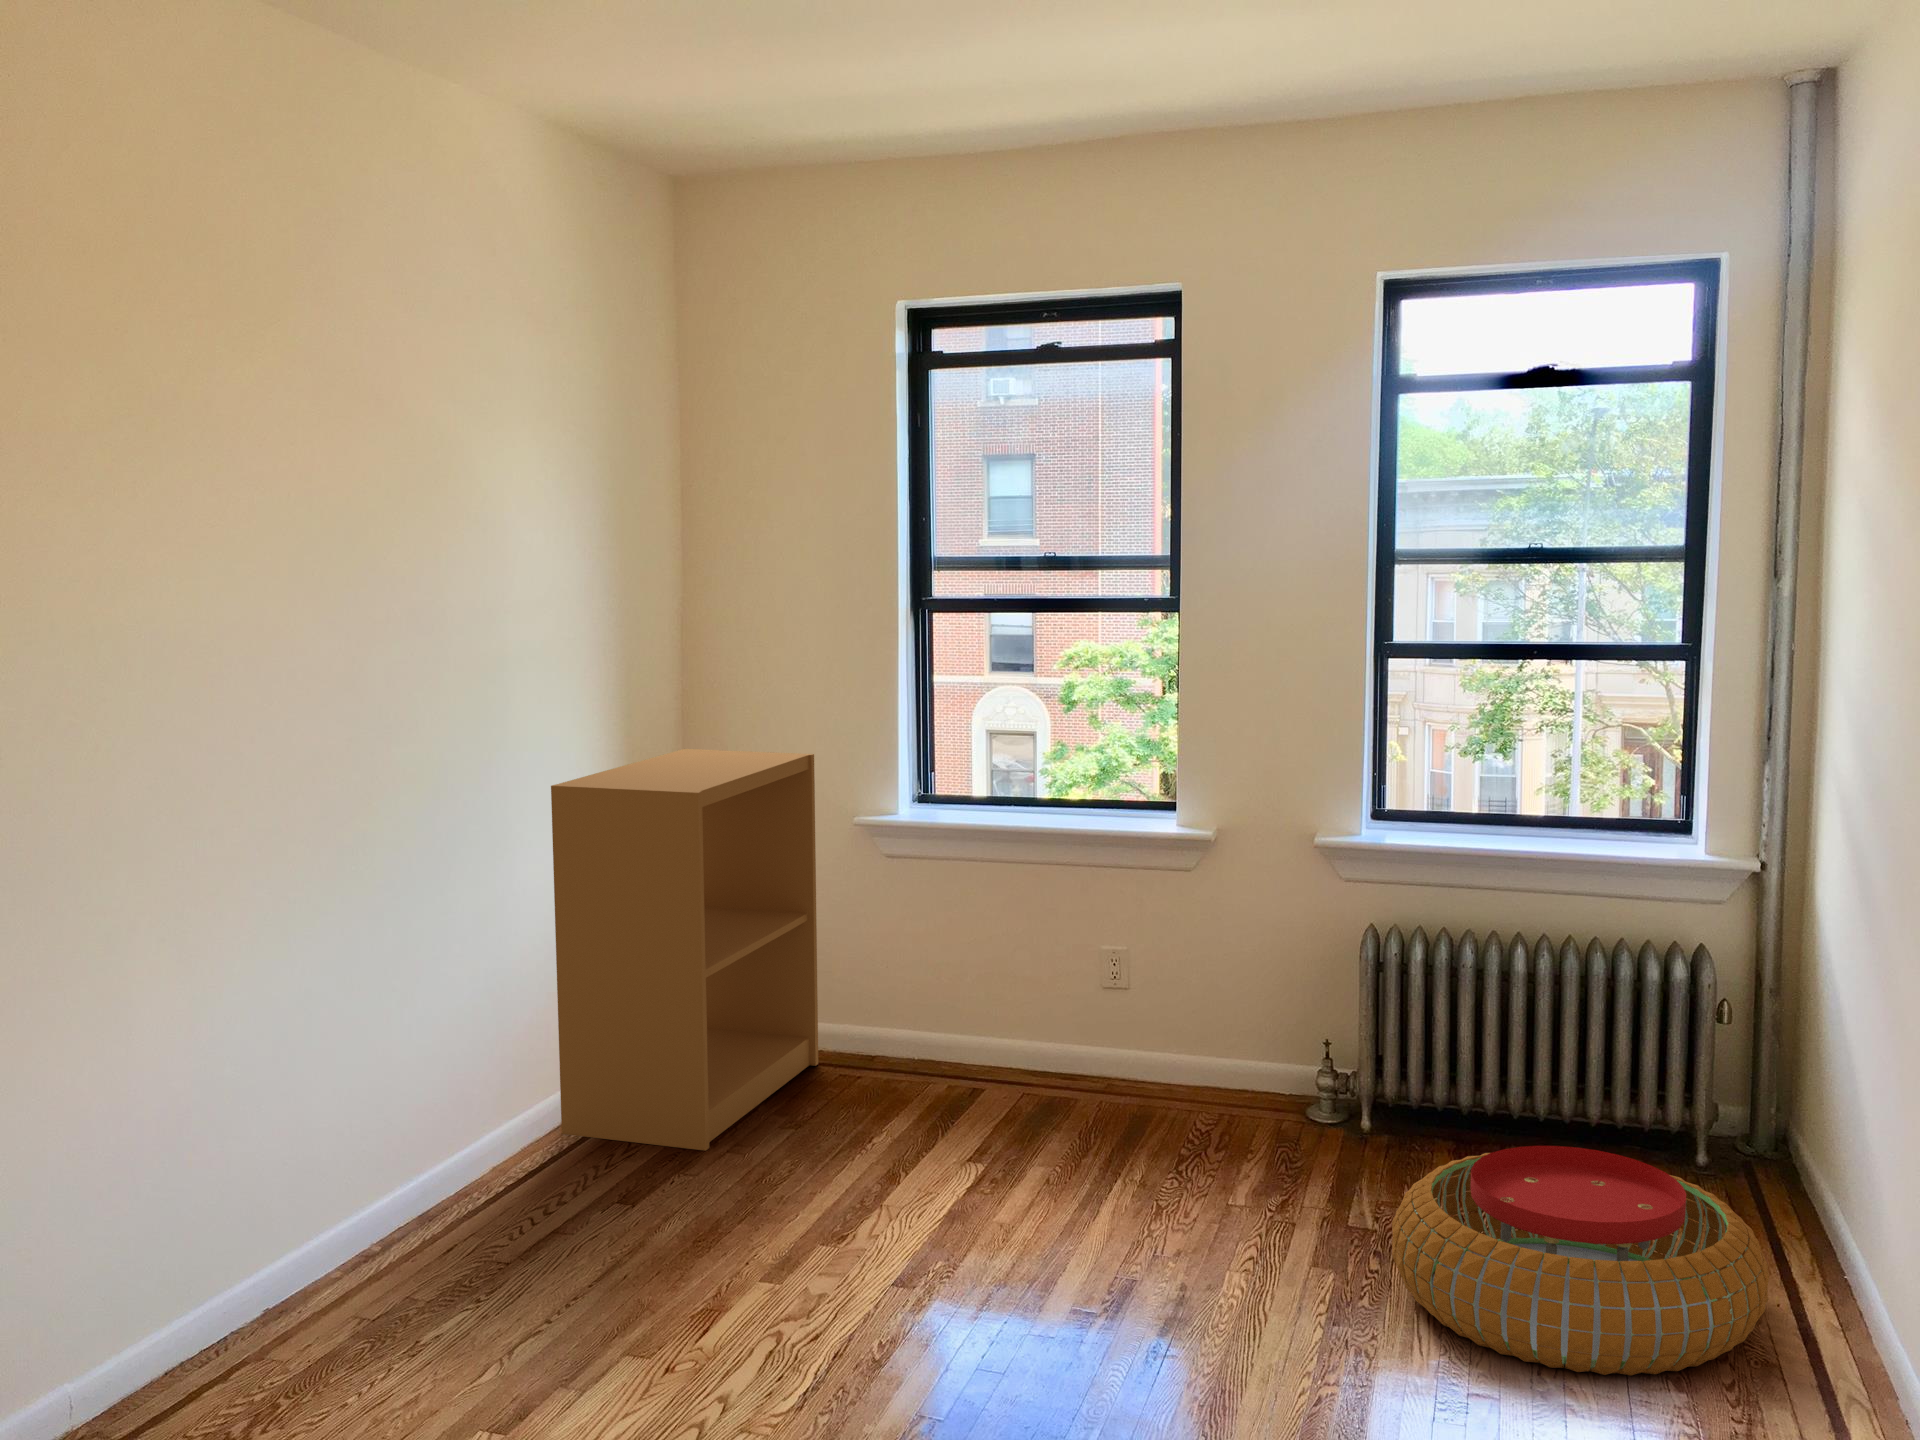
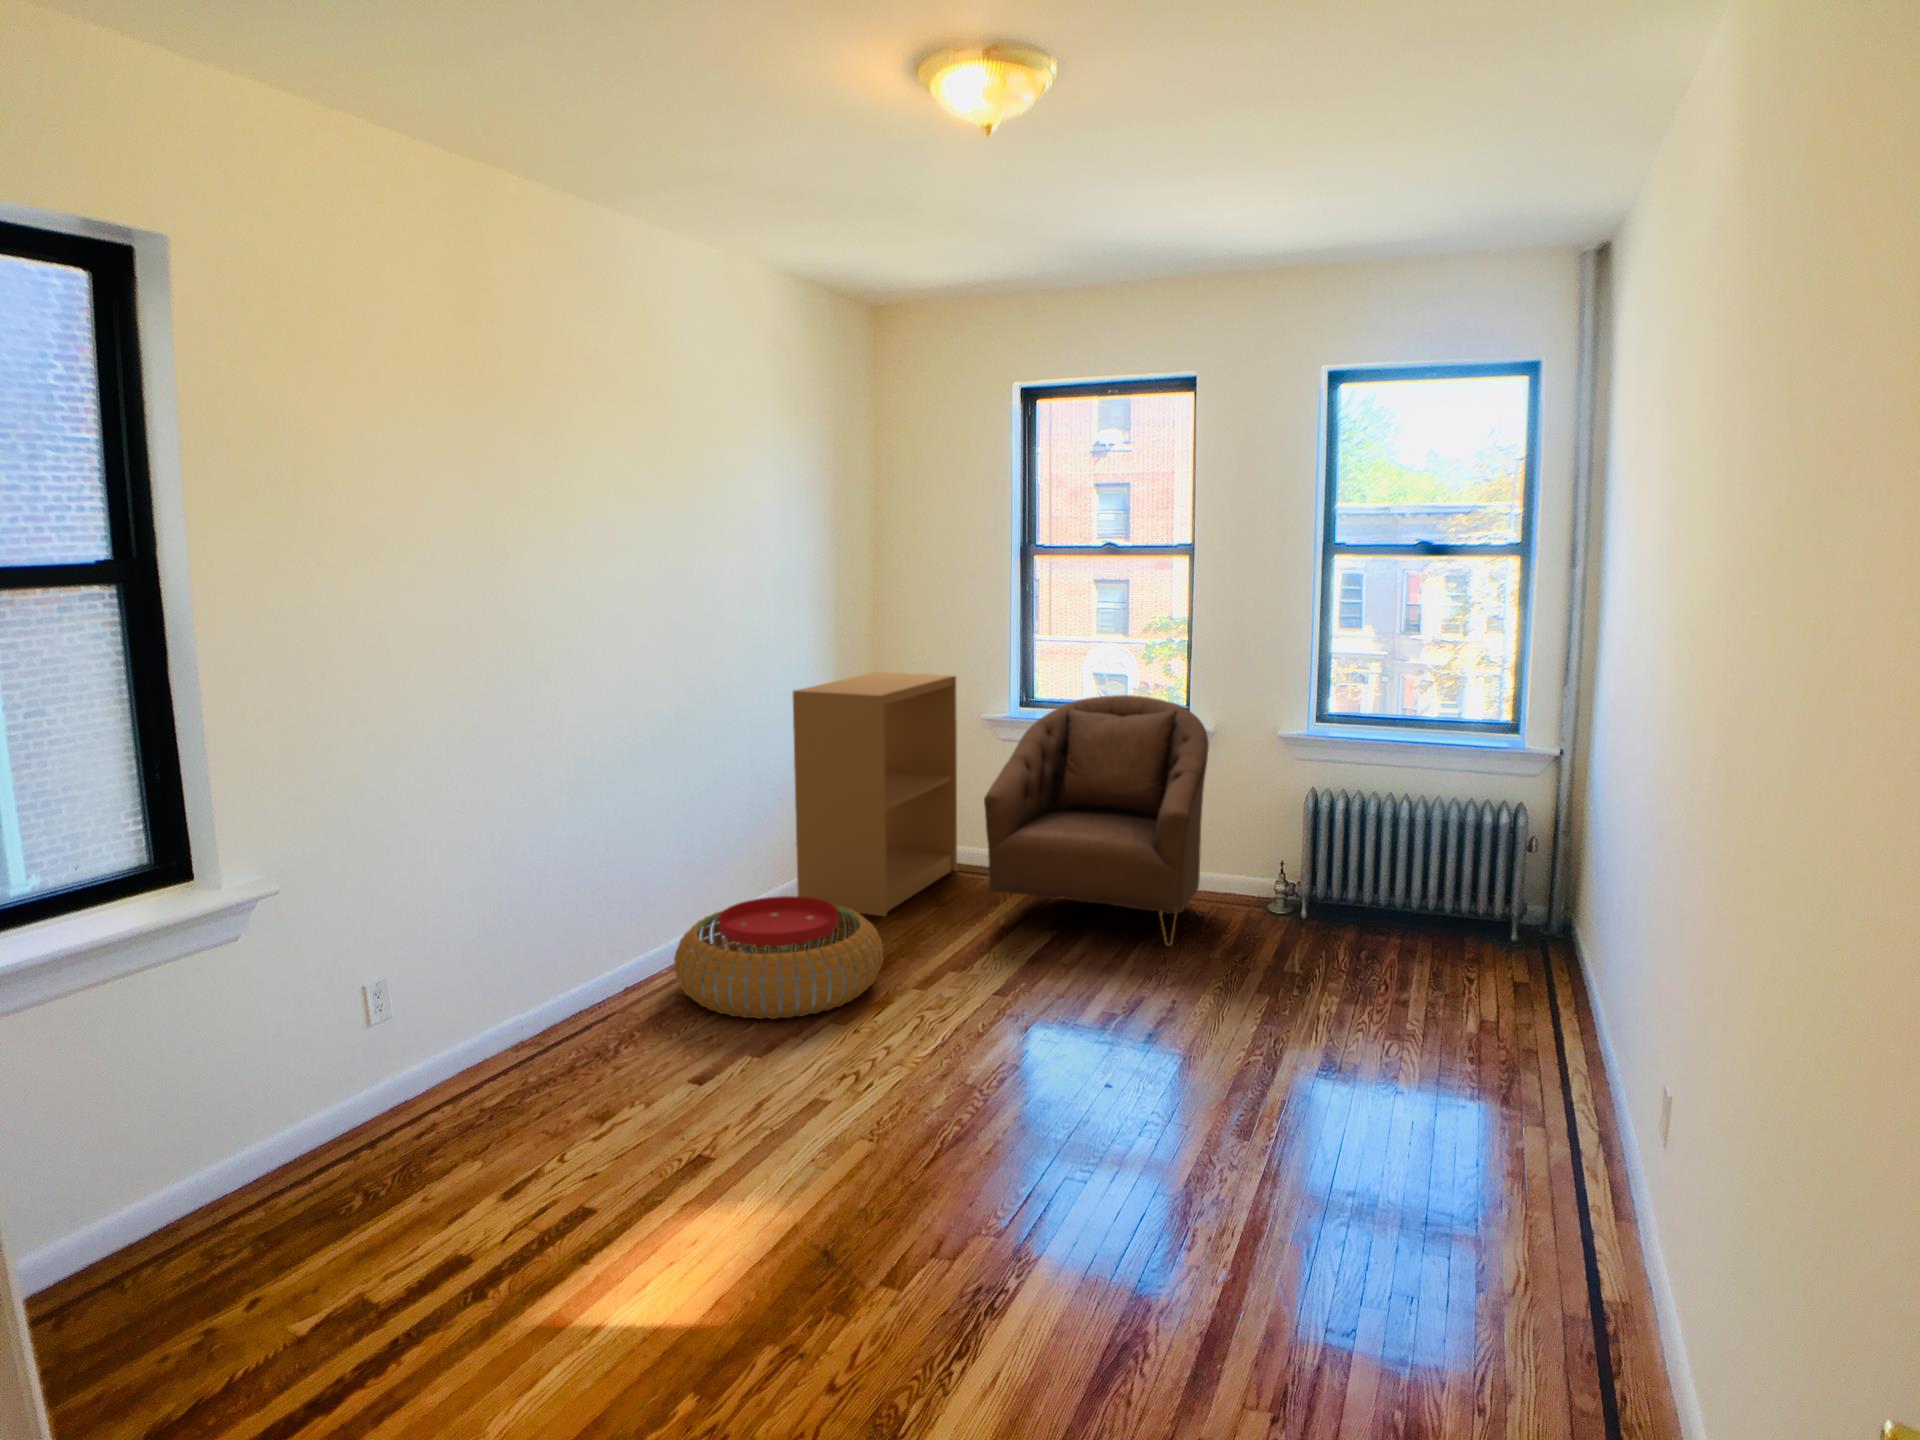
armchair: none [867,784,1218,1188] -> present [984,695,1209,946]
pouf: present [1392,1146,1769,1376] -> present [674,896,883,1019]

